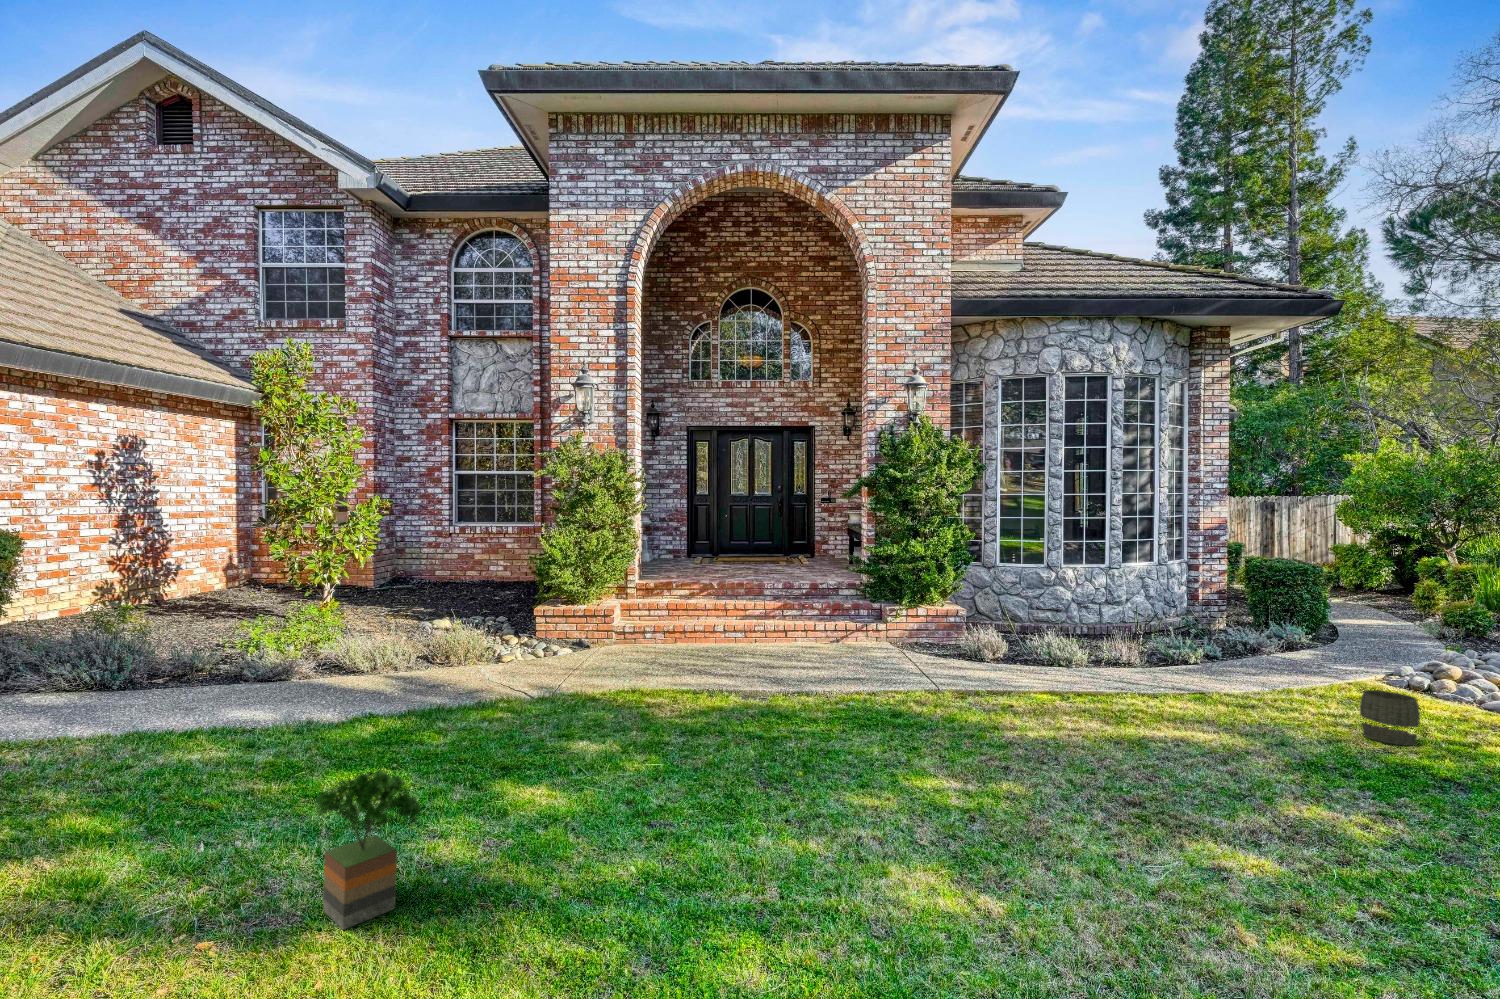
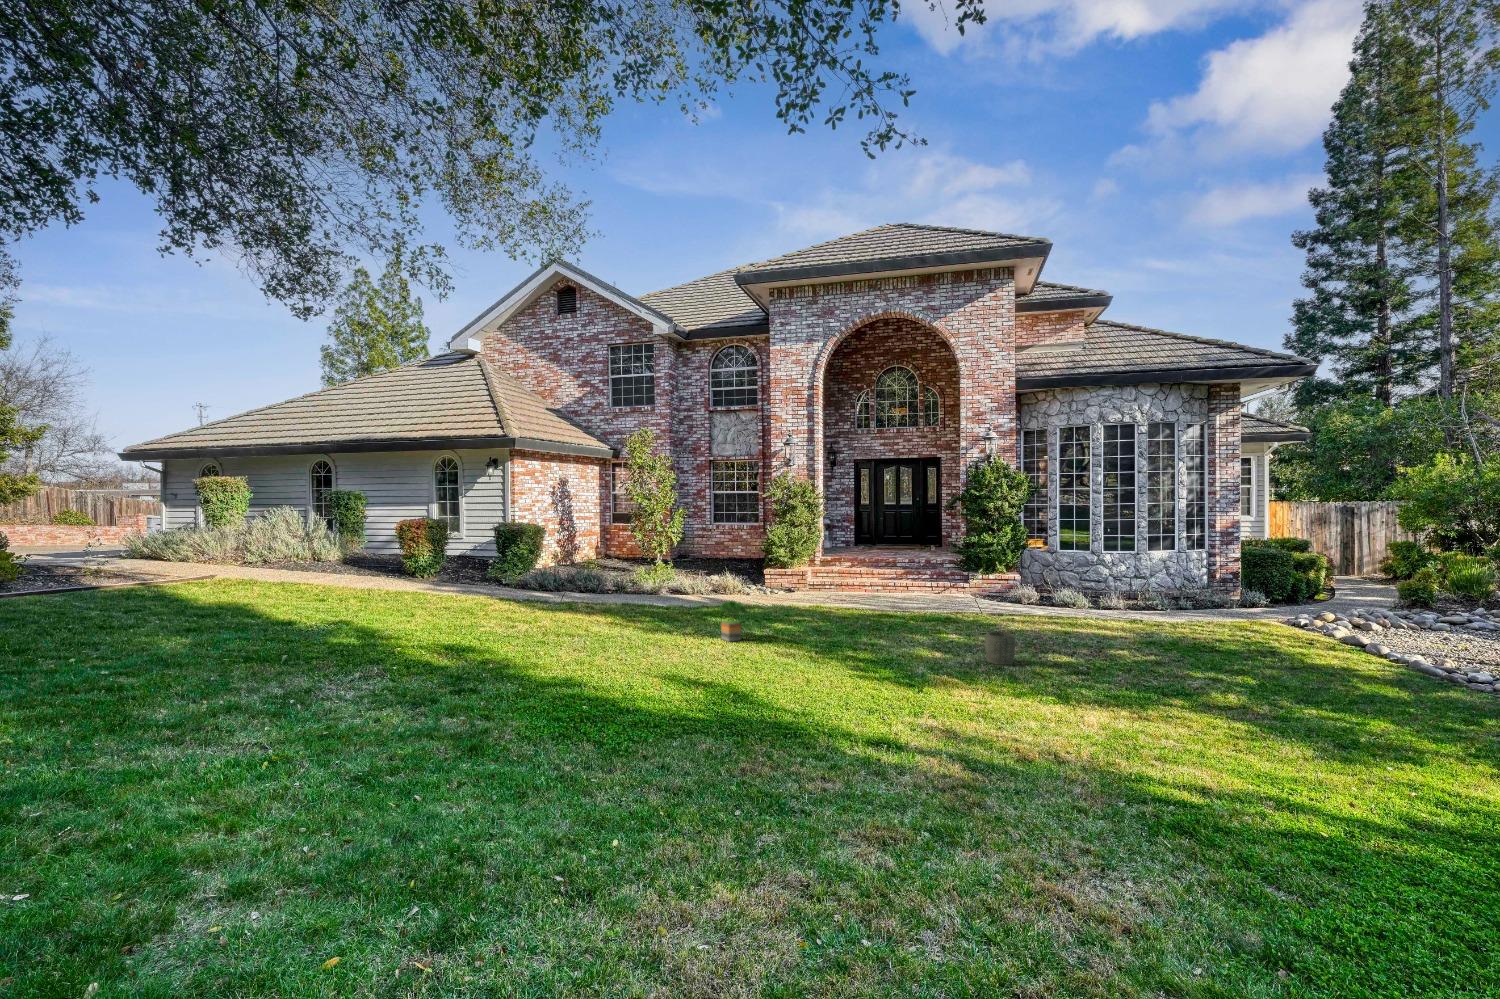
woven basket: present [1360,690,1420,746] -> present [985,632,1015,665]

